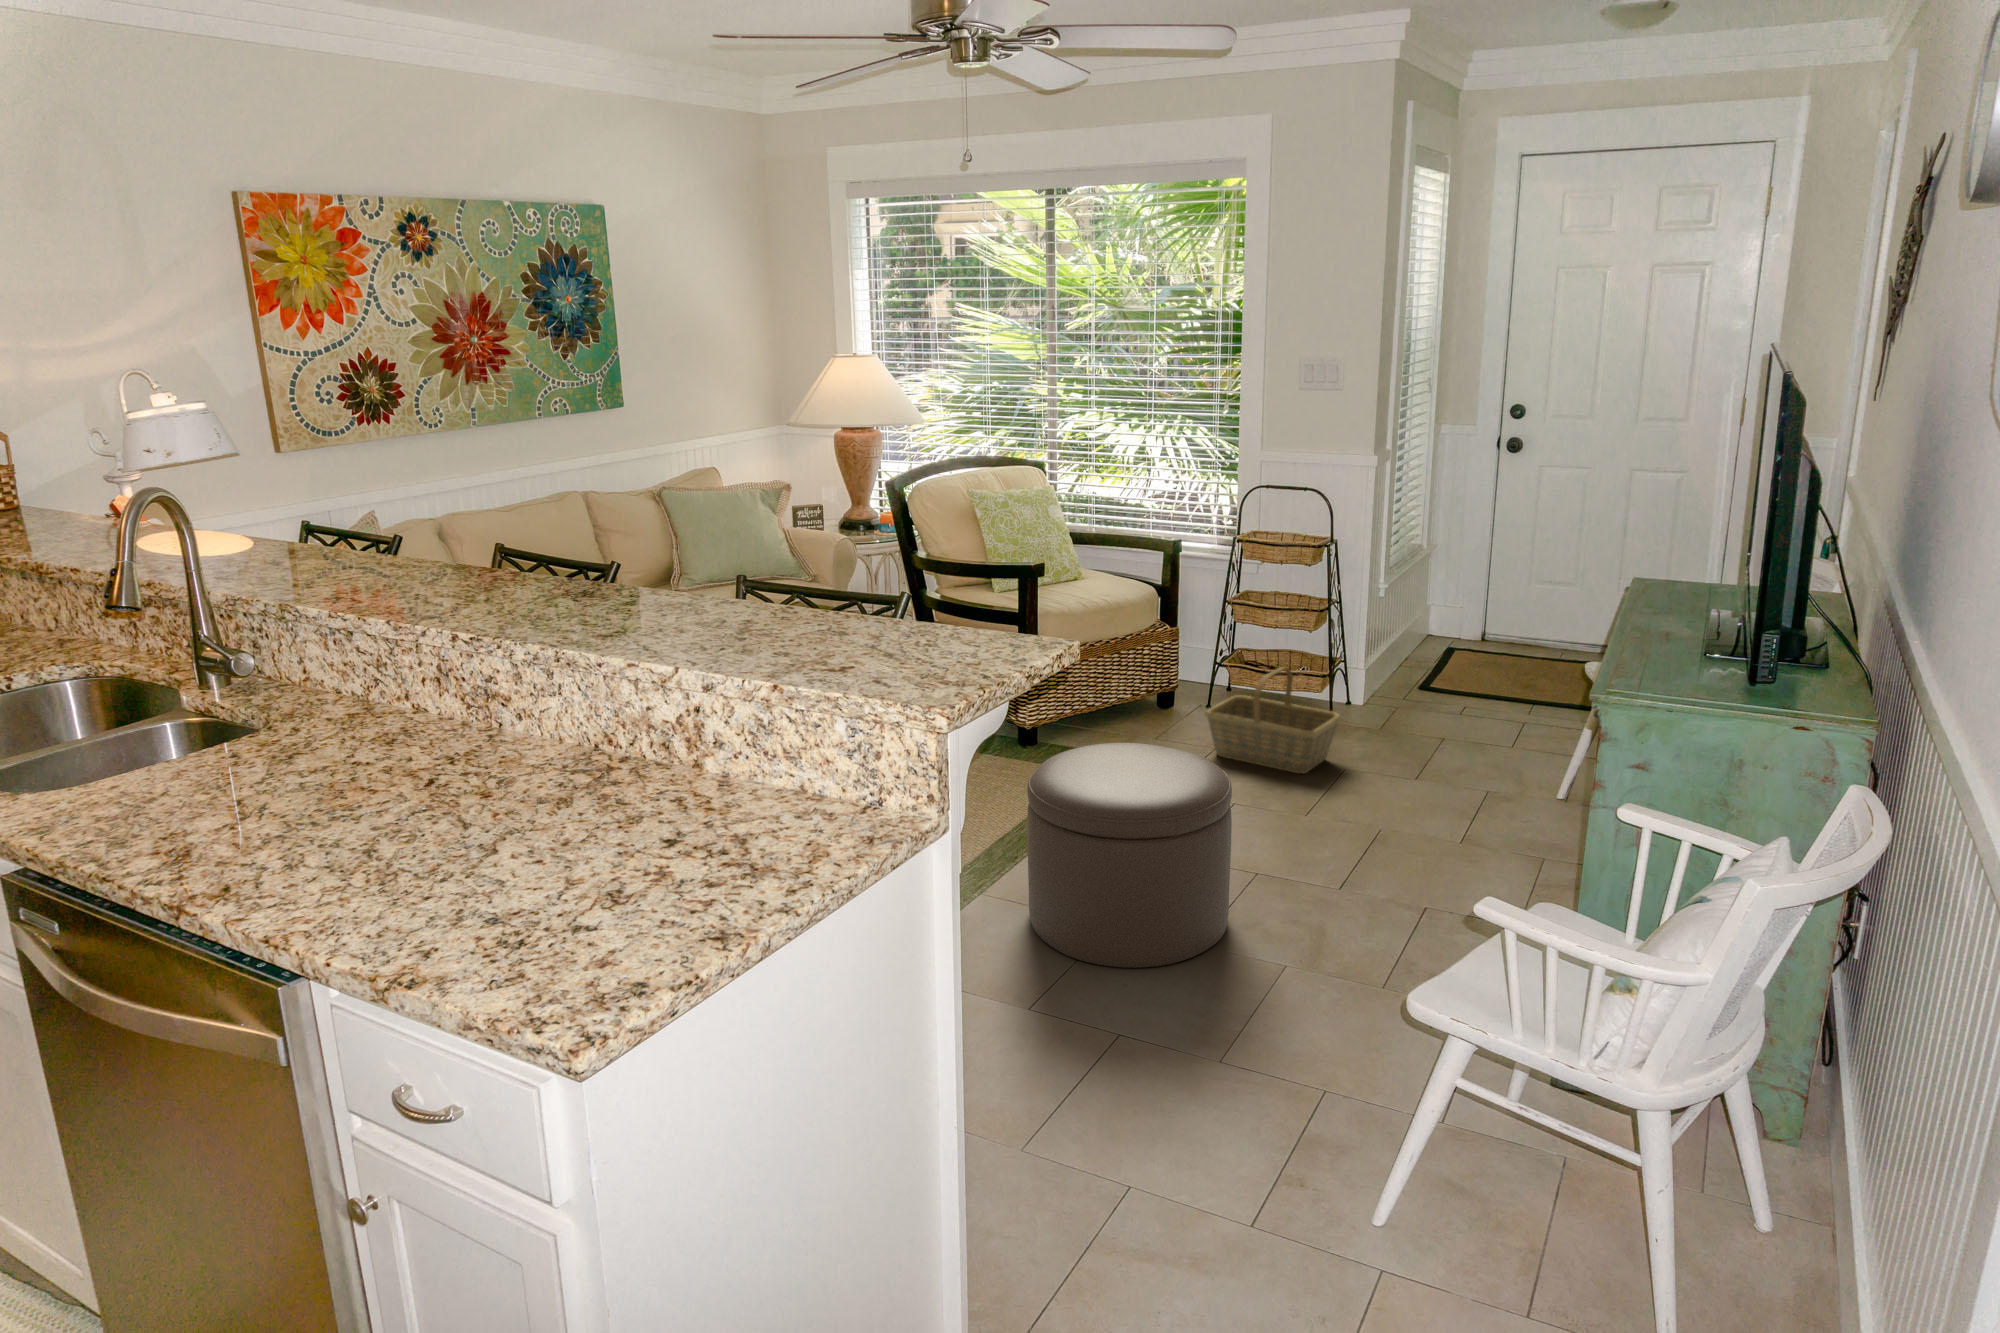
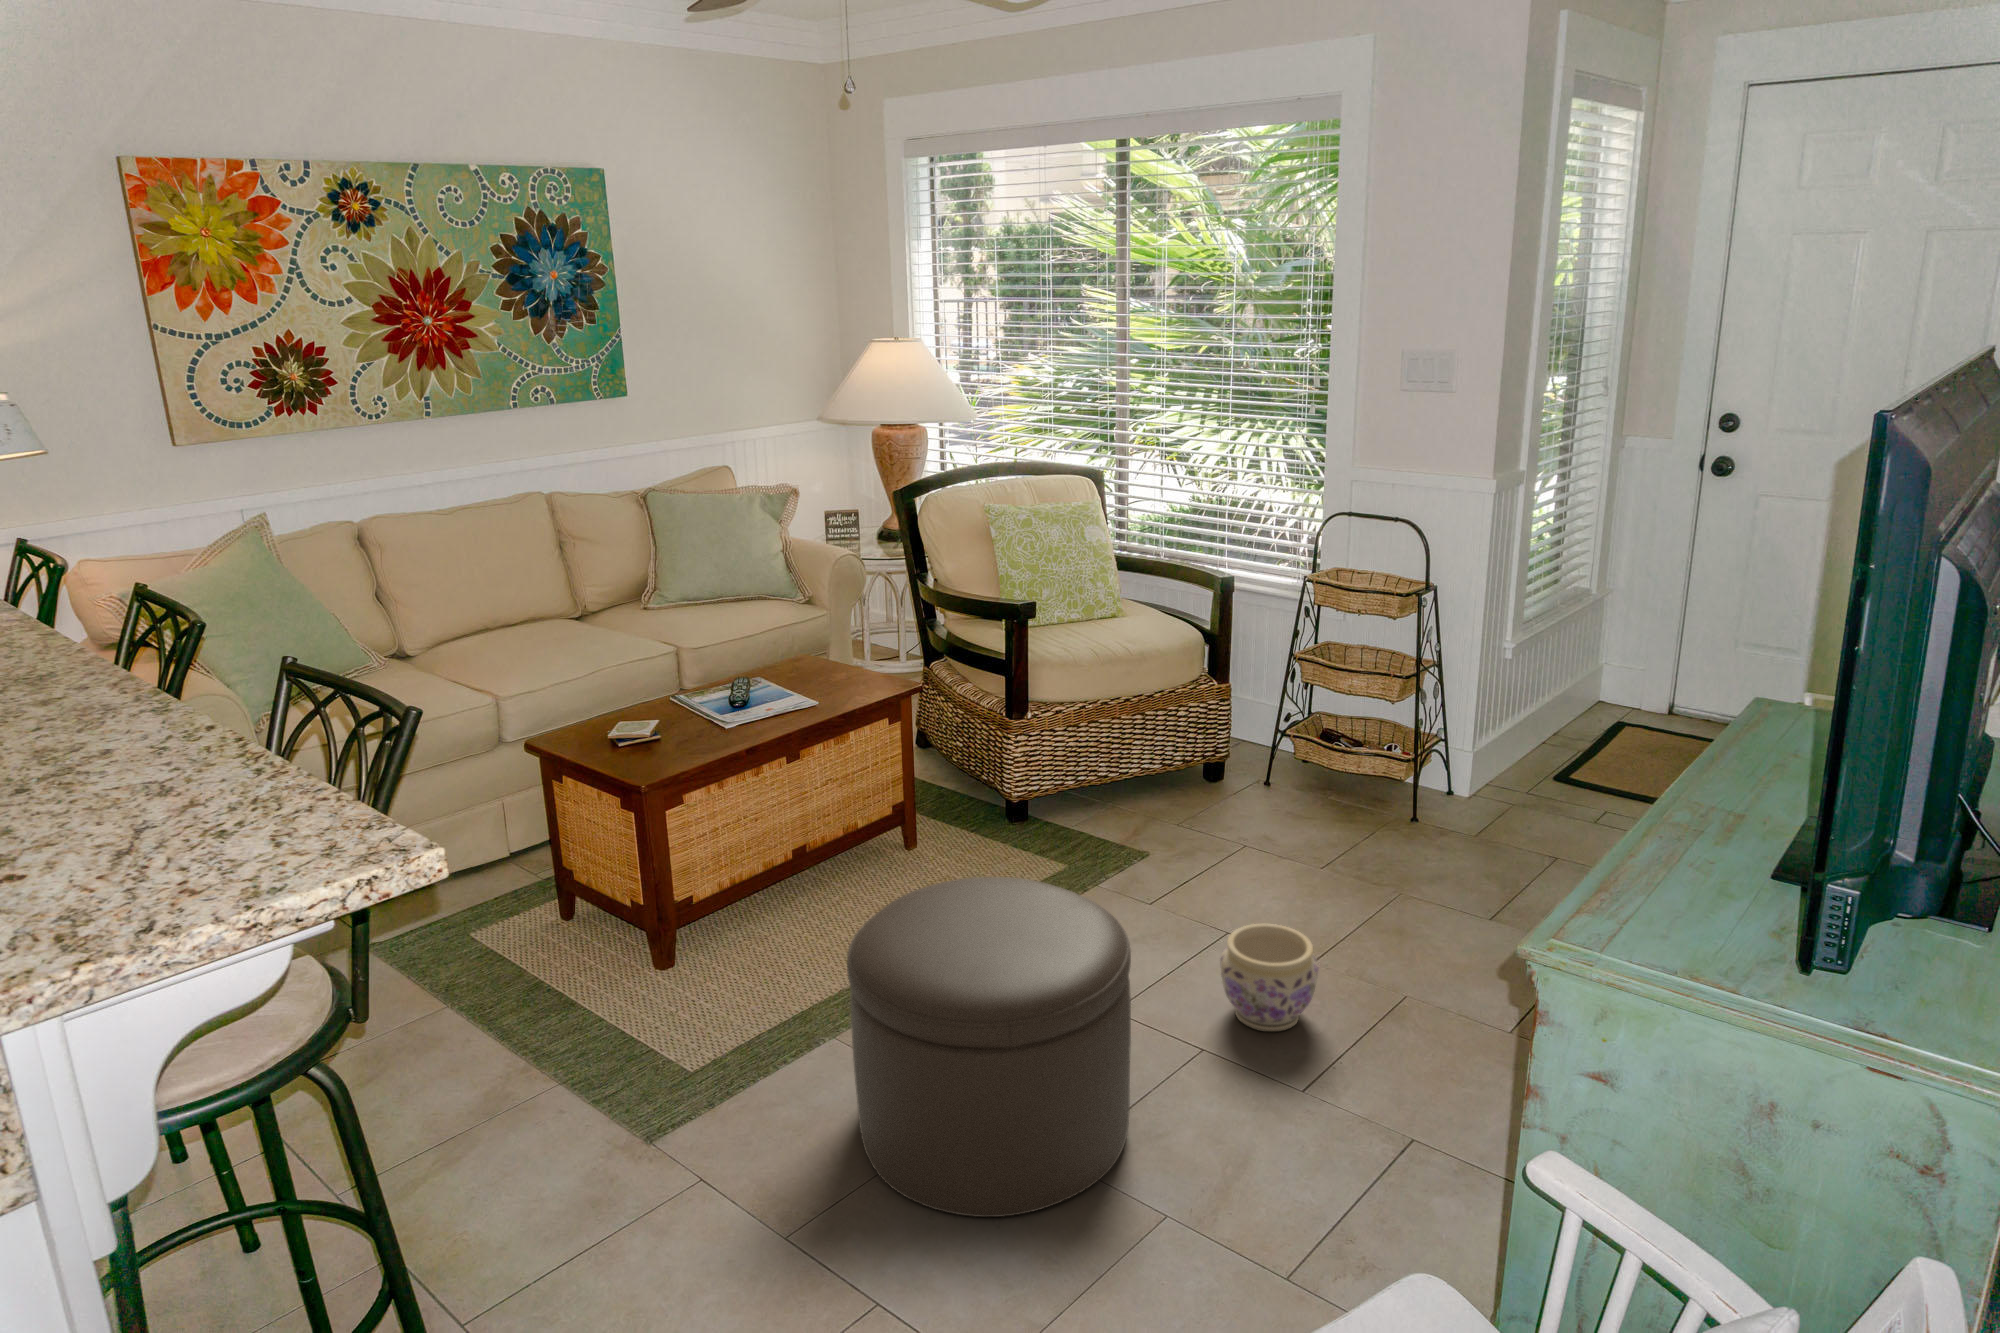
basket: present [1205,667,1341,774] -> none [1227,754,1403,900]
planter: none [1250,778,1322,853] -> present [1220,924,1319,1032]

